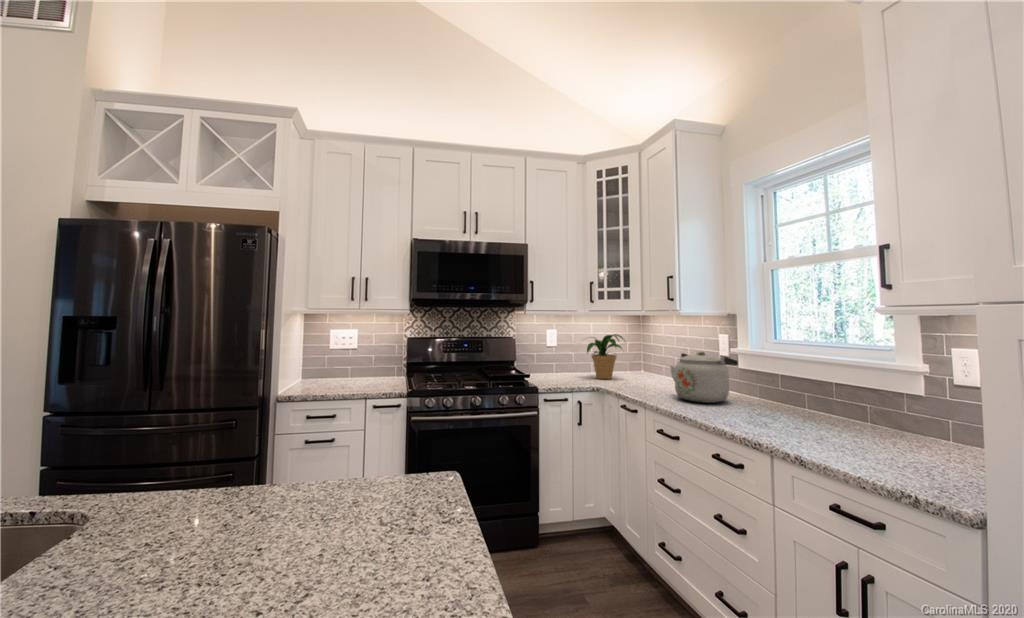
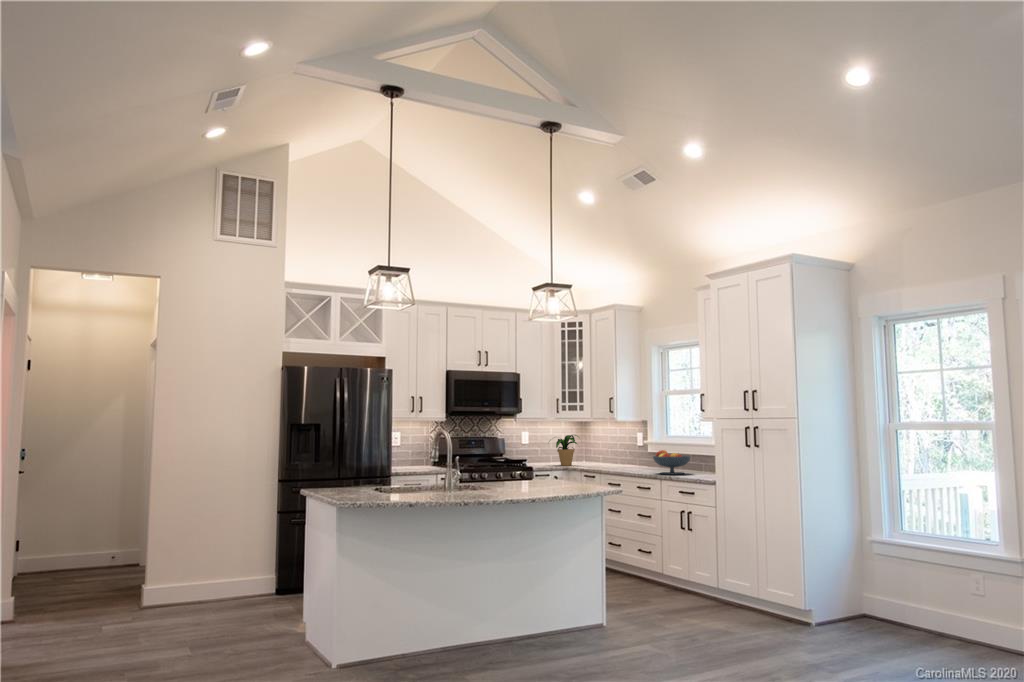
kettle: present [670,351,738,403] -> none [611,442,647,470]
fruit bowl: none [756,374,861,437] -> present [653,450,691,474]

